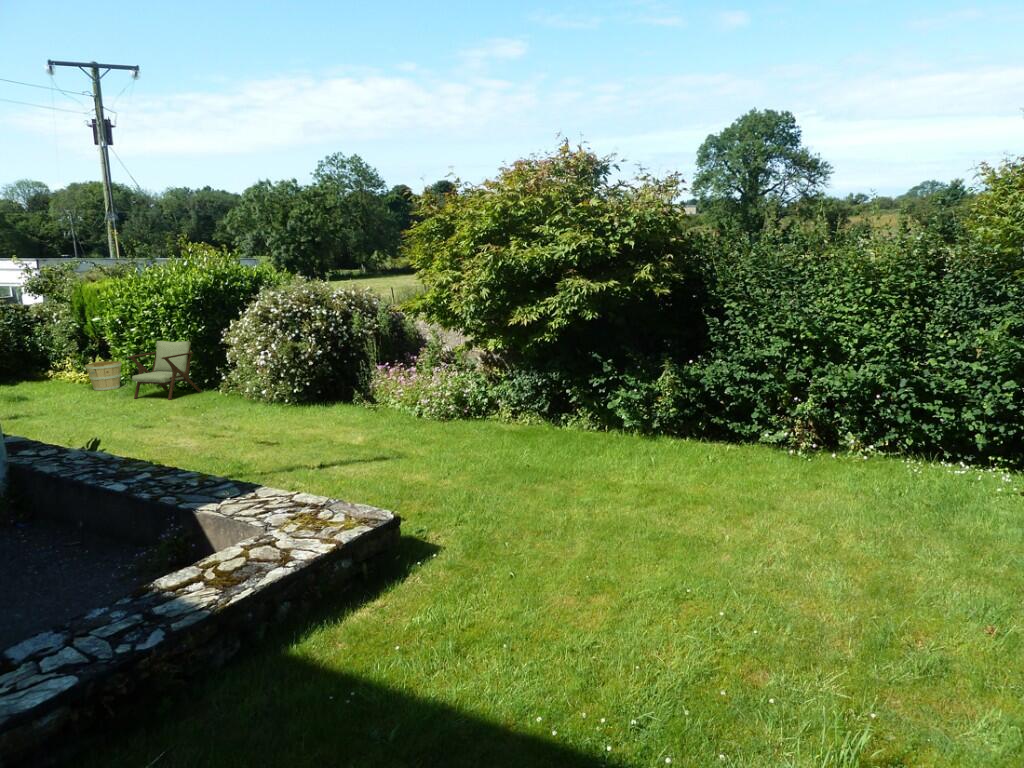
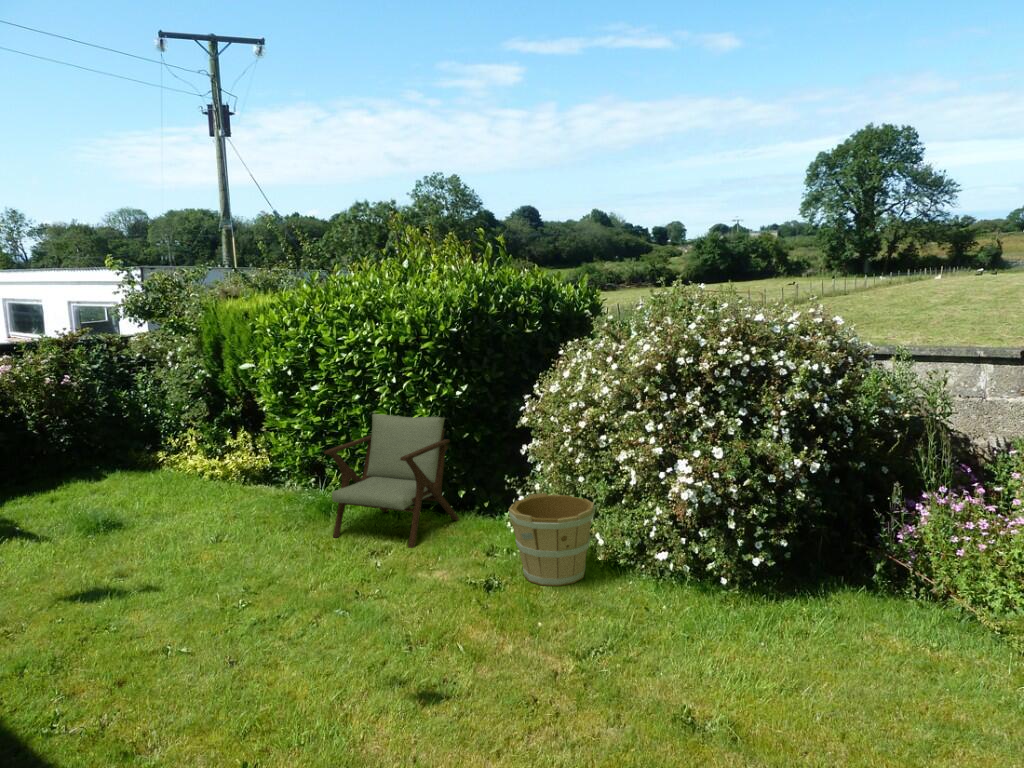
wooden bucket: present [85,361,122,391] -> present [509,493,595,586]

